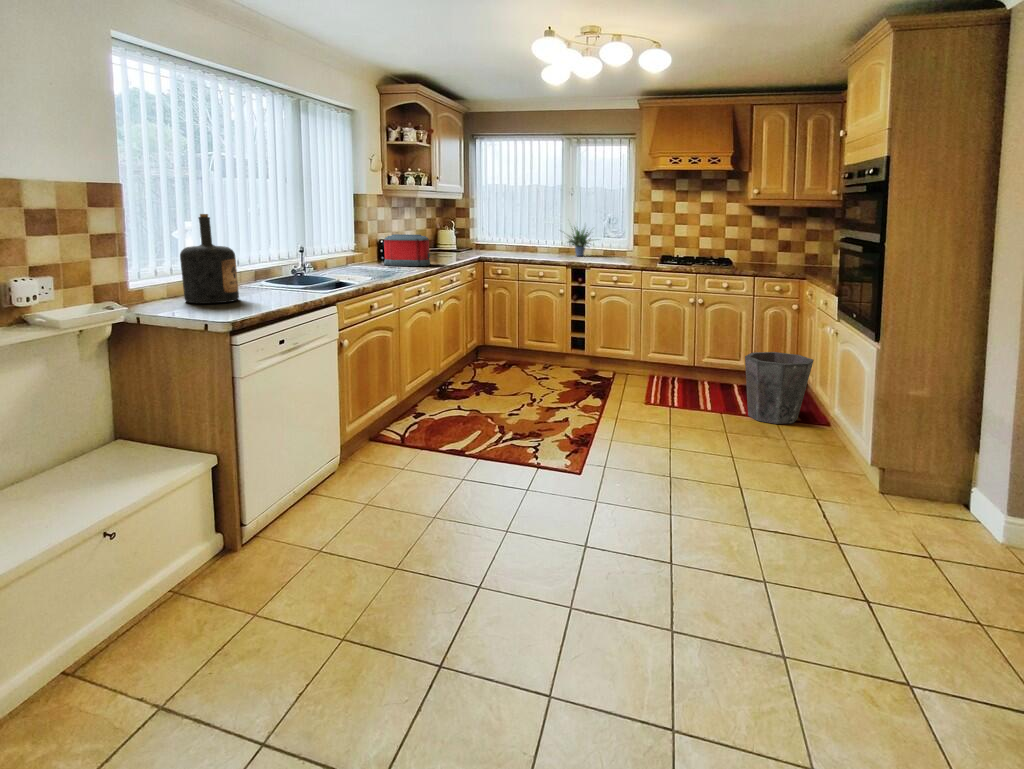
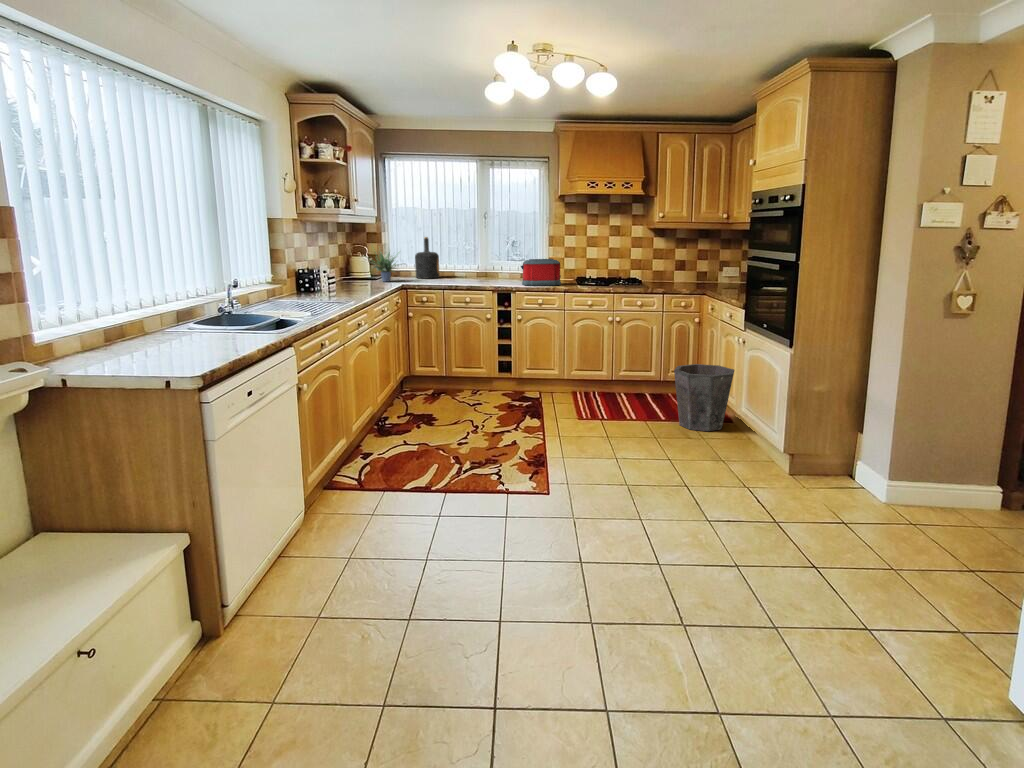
bottle: present [180,214,239,303] -> present [415,237,439,278]
potted plant: present [569,227,592,256] -> present [373,251,398,282]
toaster: present [382,234,430,266] -> present [521,259,561,286]

